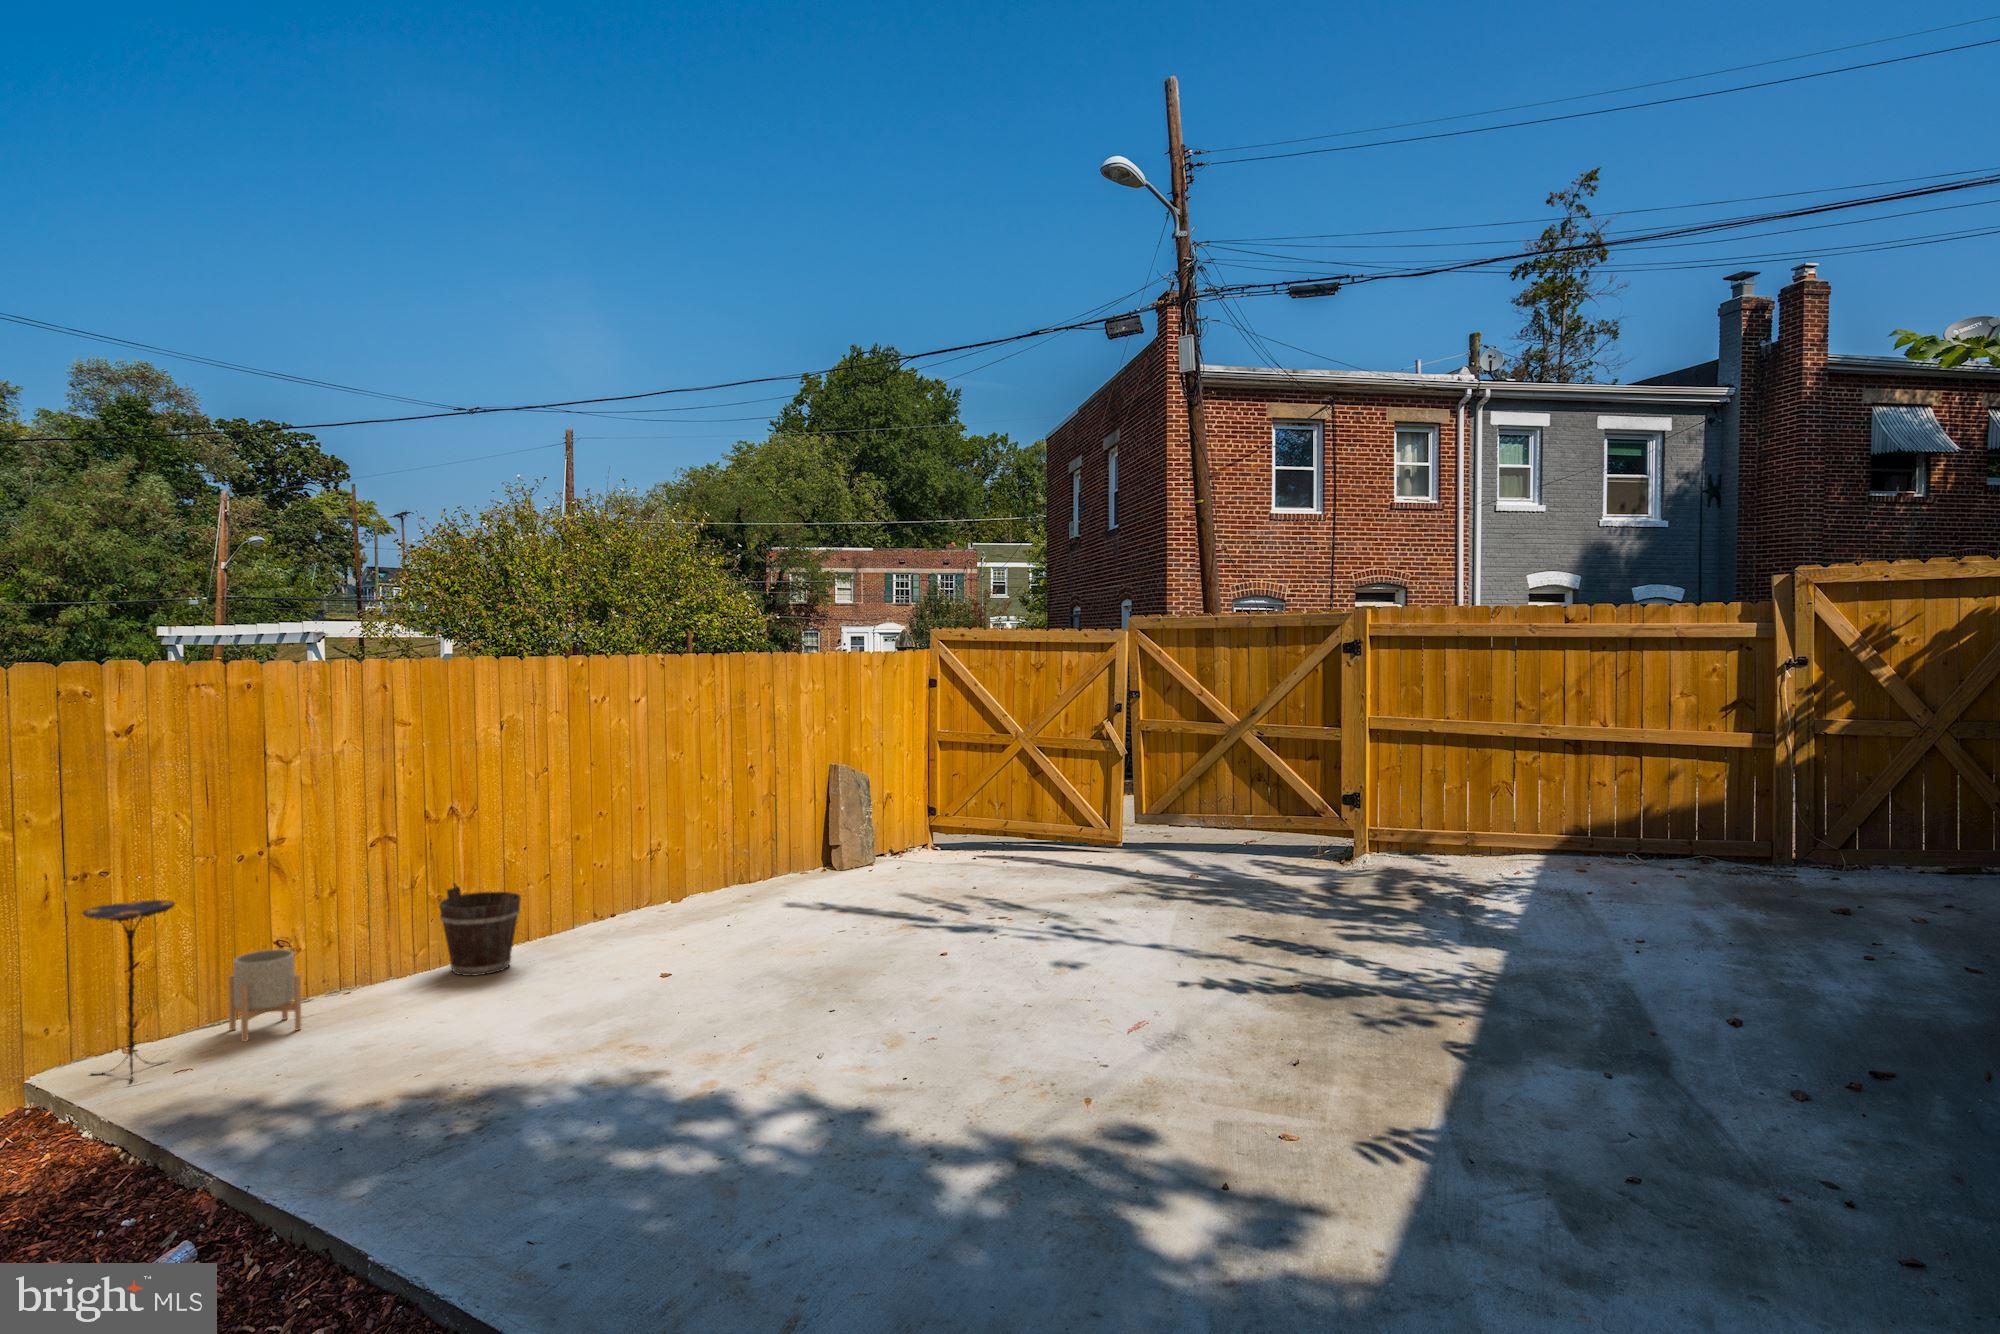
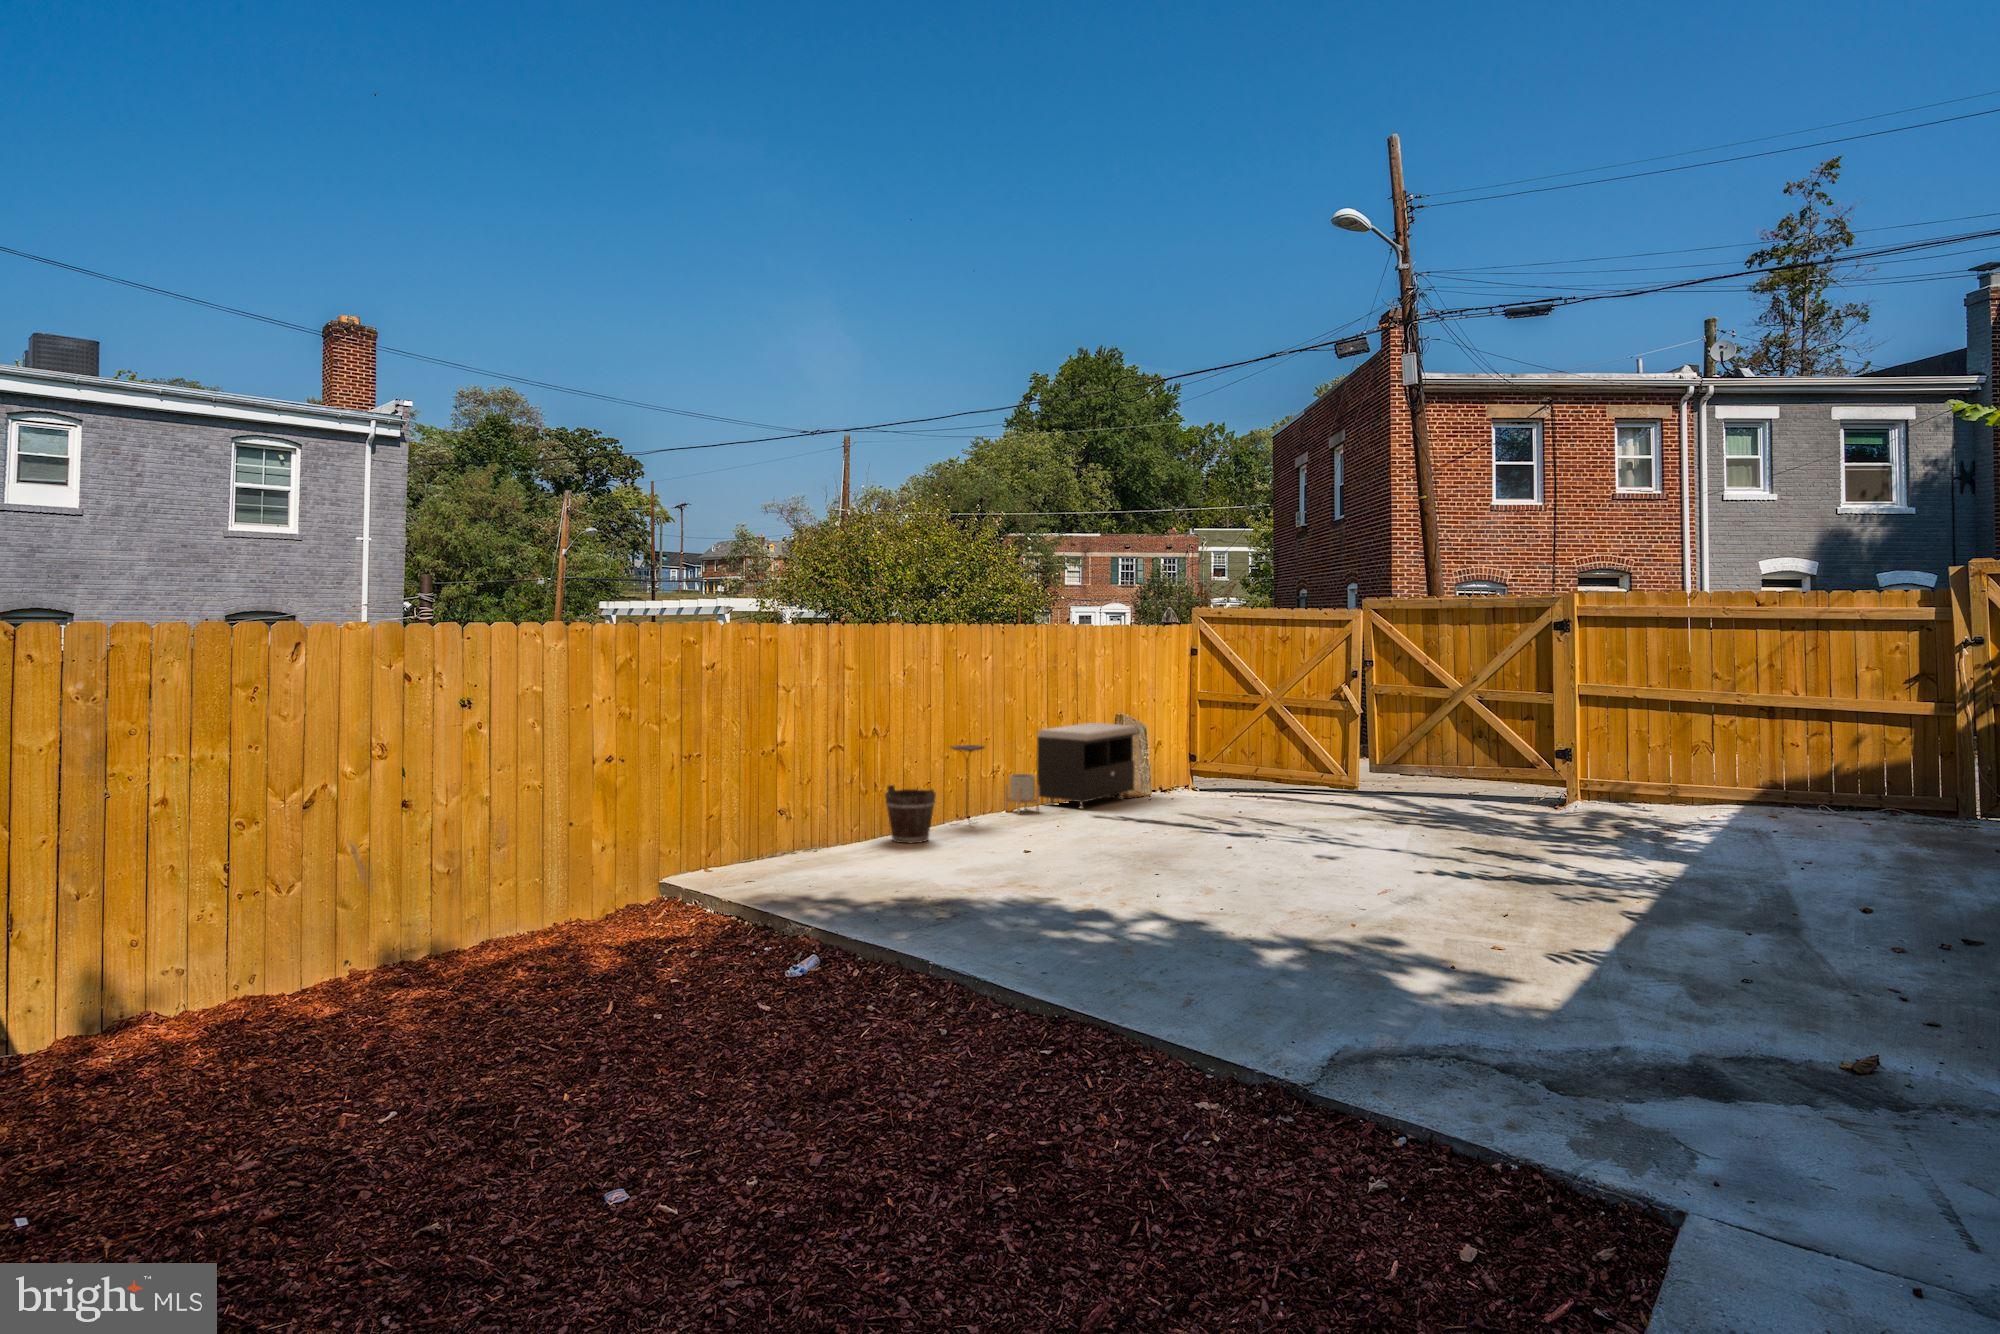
storage bench: none [705,776,844,895] -> present [1037,723,1137,809]
side table: present [83,900,175,1081] -> present [951,745,984,822]
planter: present [229,949,301,1042] -> present [1005,774,1039,814]

